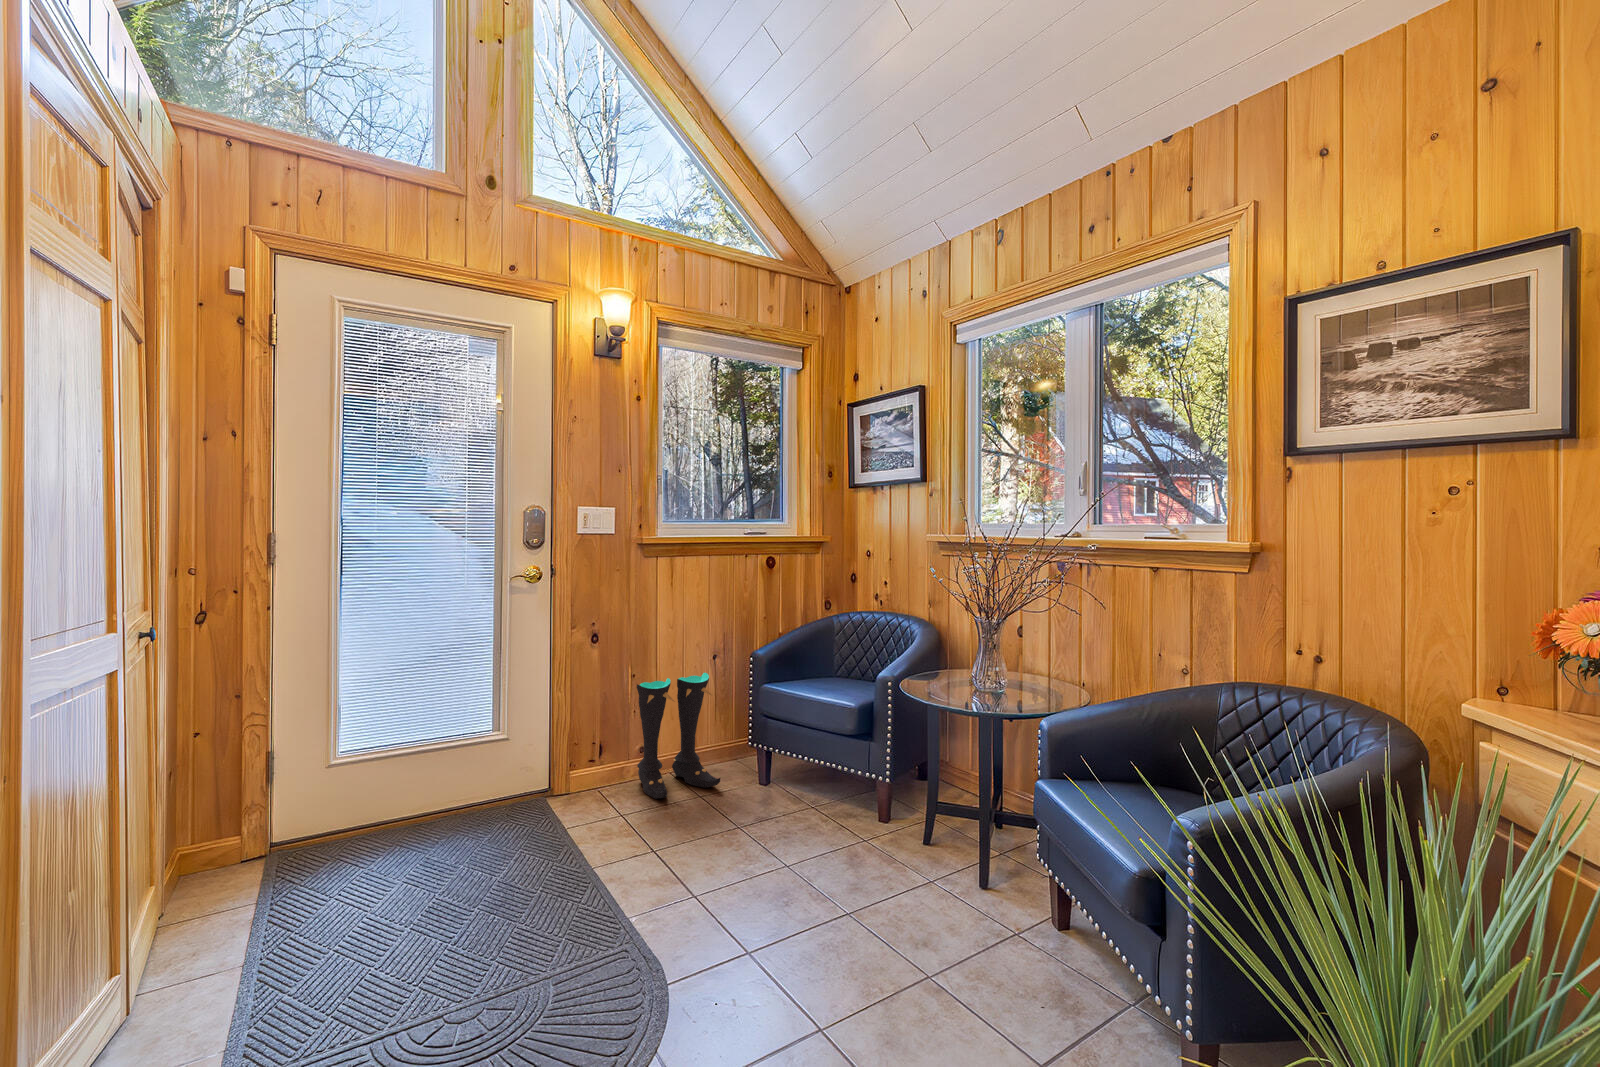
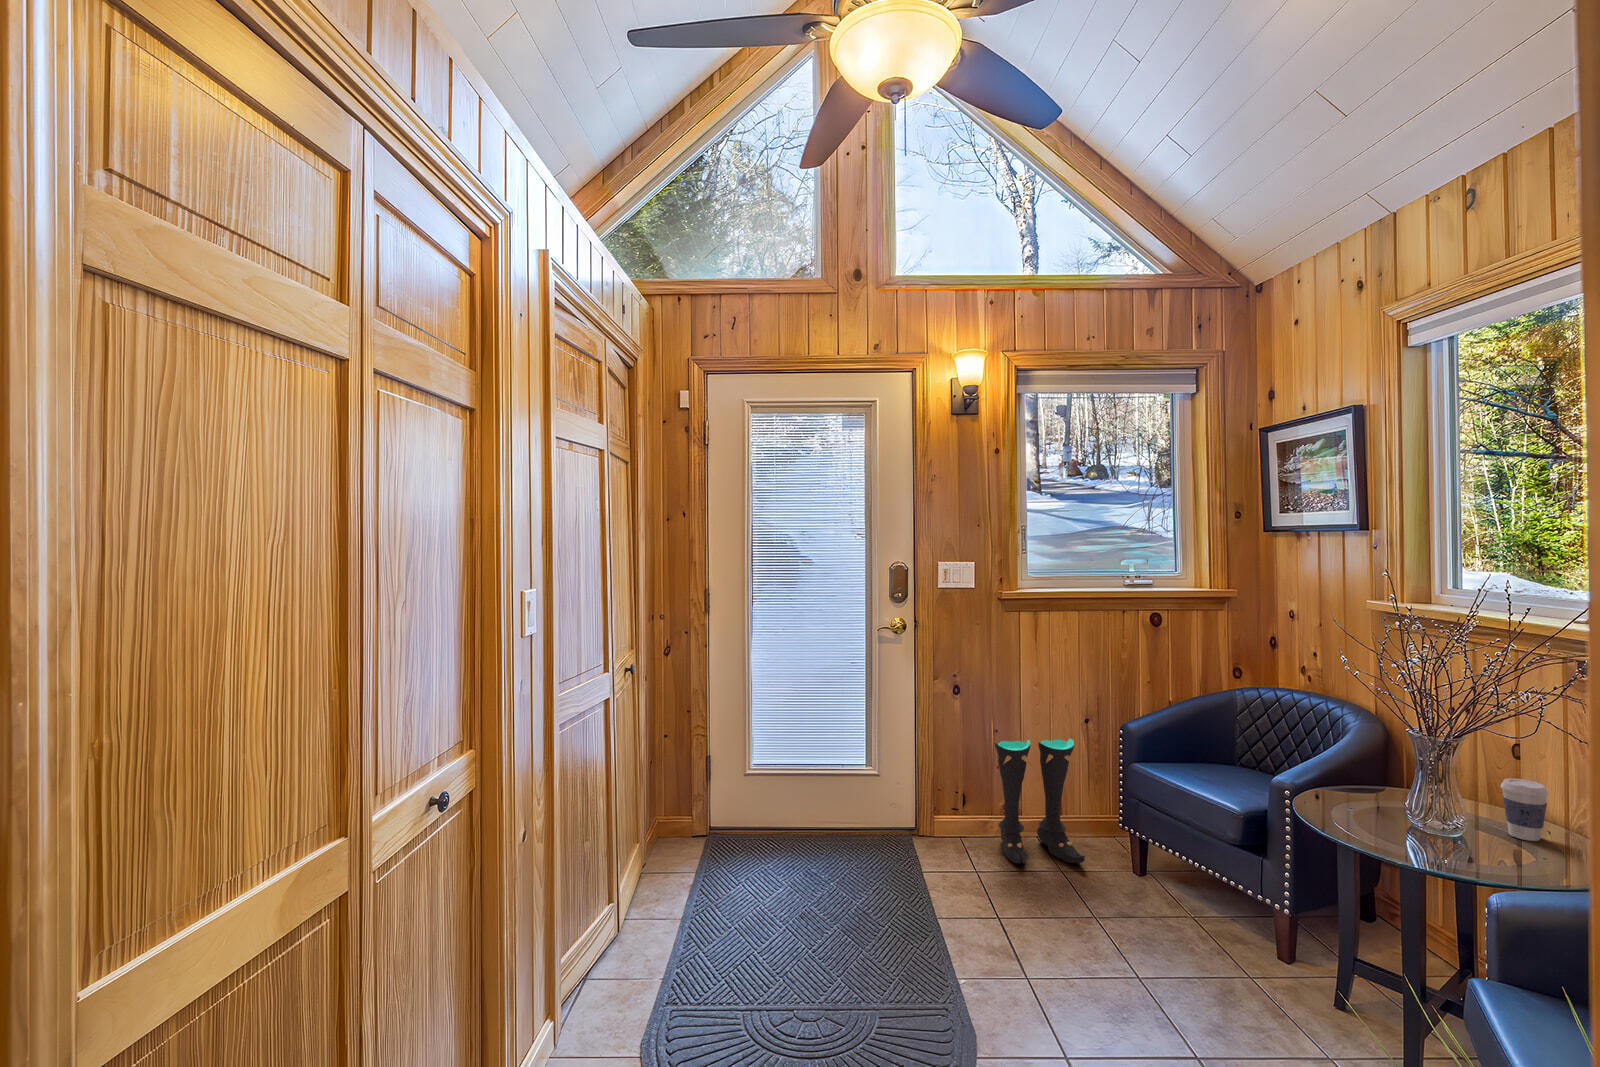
coffee cup: none [1028,648,1054,690] -> present [1501,778,1548,841]

